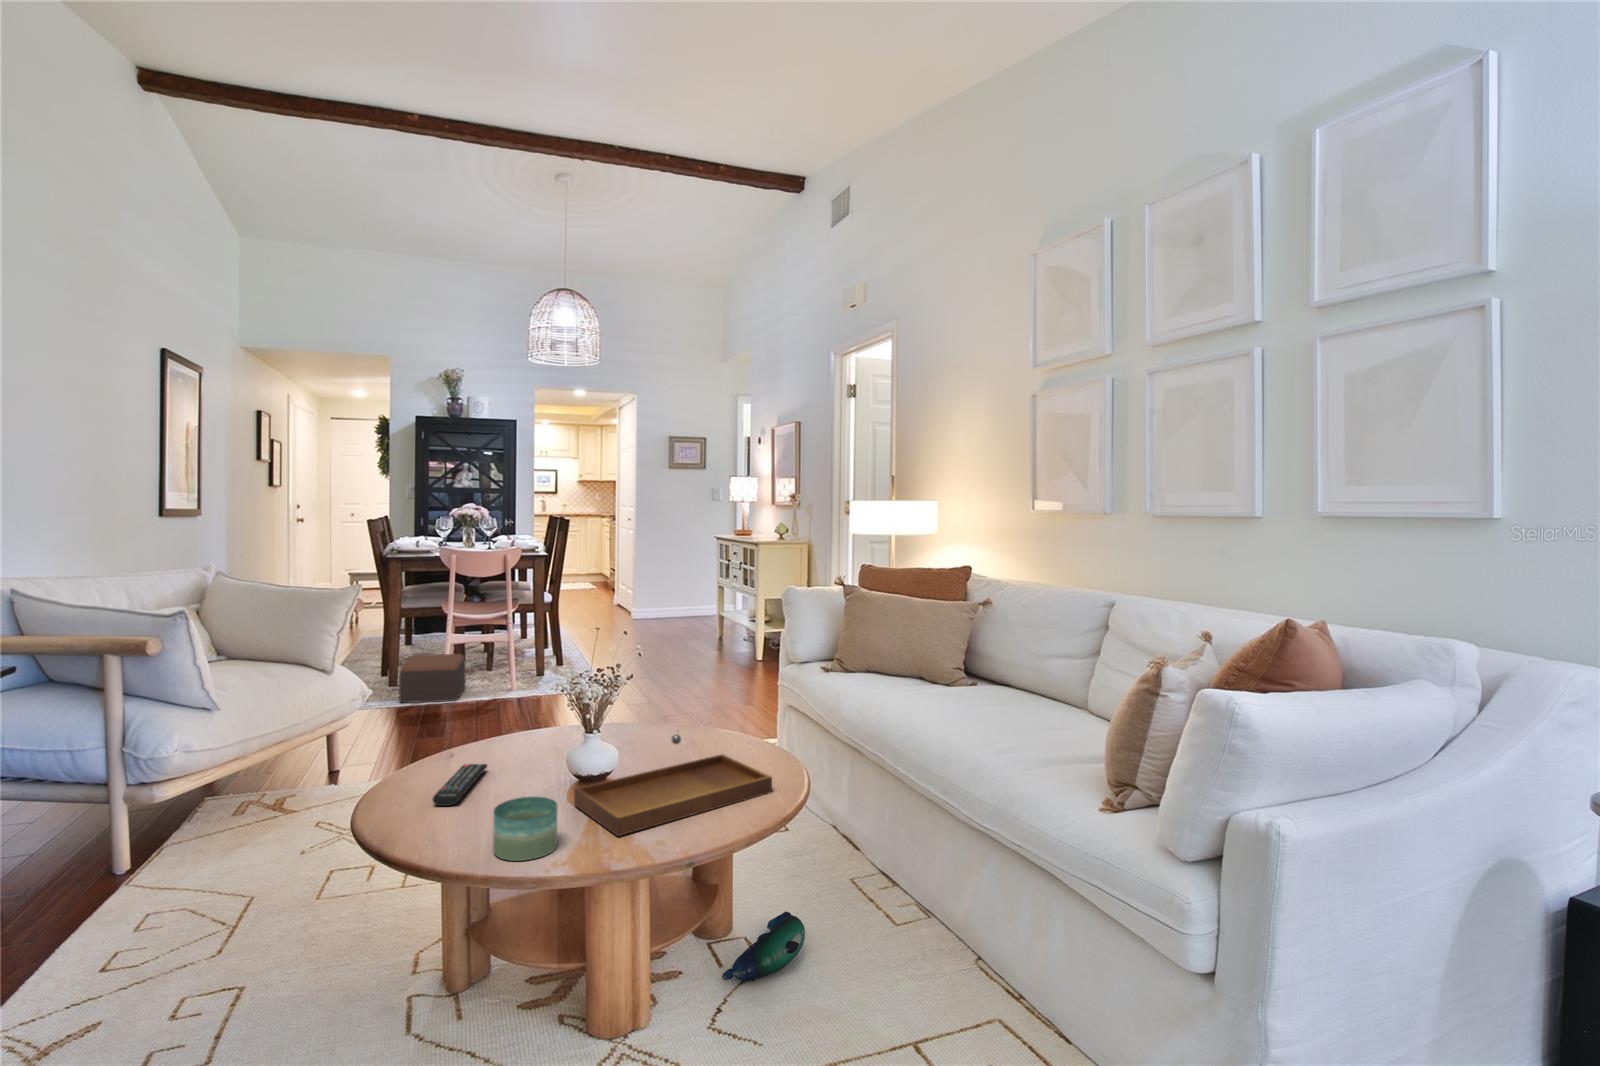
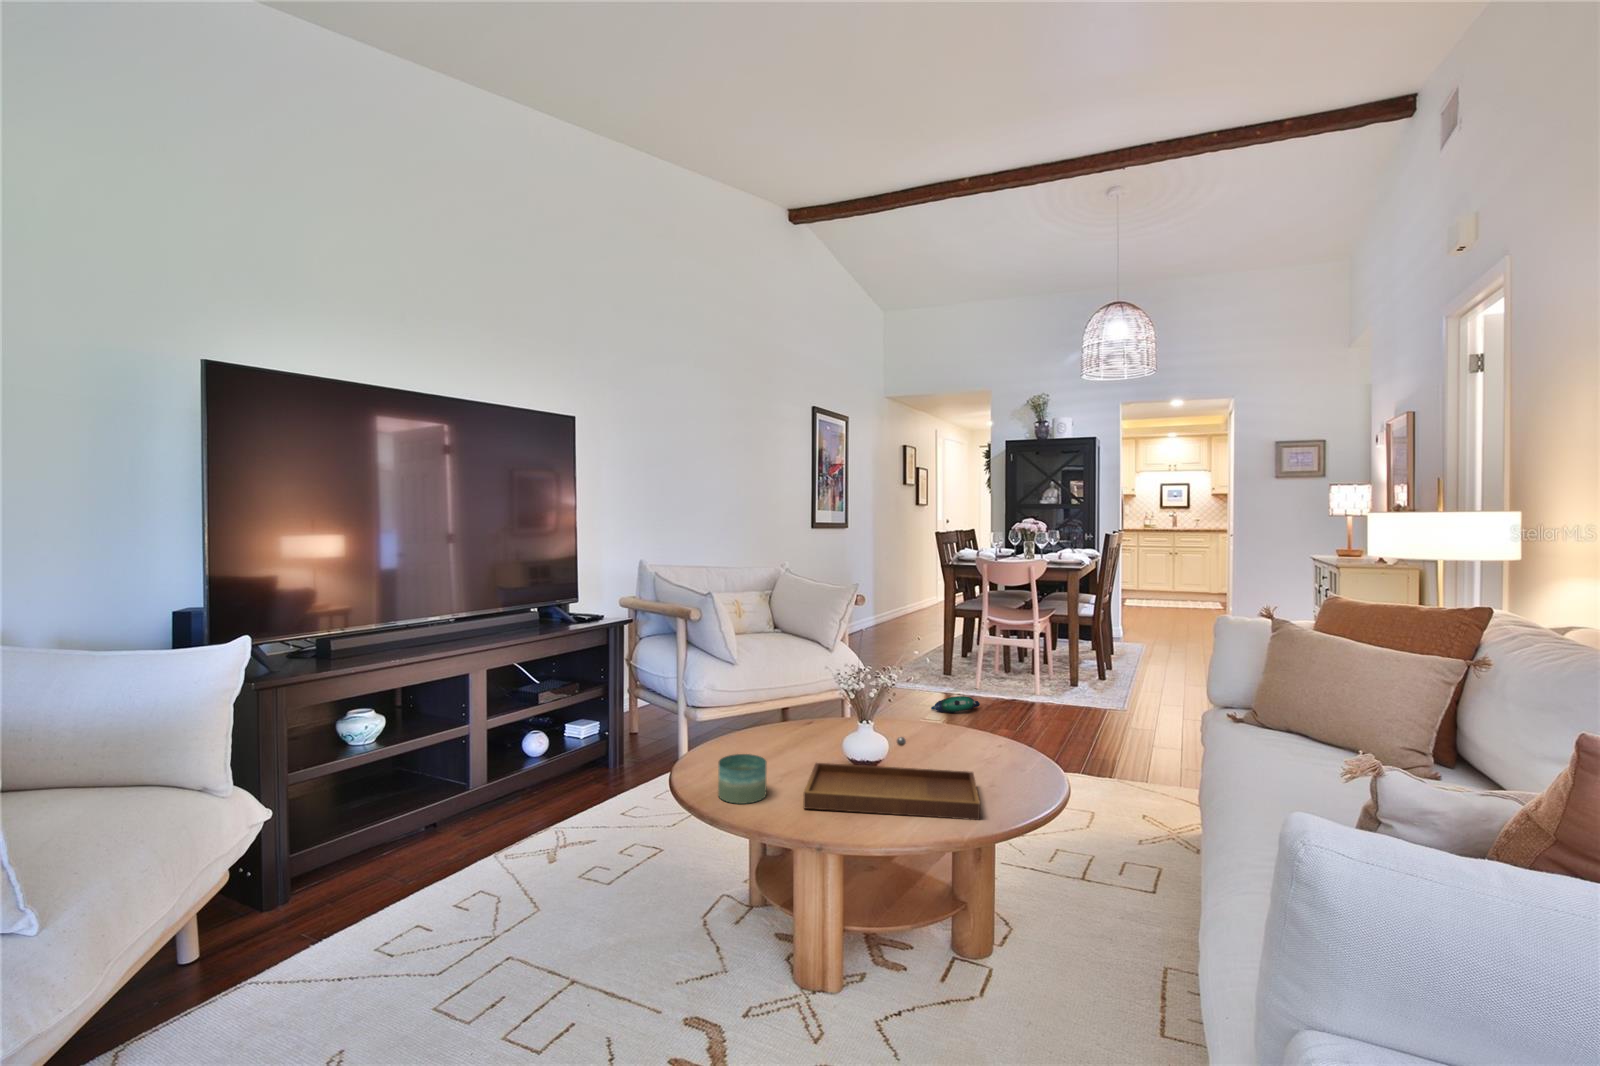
footstool: present [399,654,465,703] -> none [933,649,993,694]
remote control: present [433,764,487,806] -> none [740,727,807,753]
plush toy: present [722,911,805,981] -> present [931,696,980,713]

